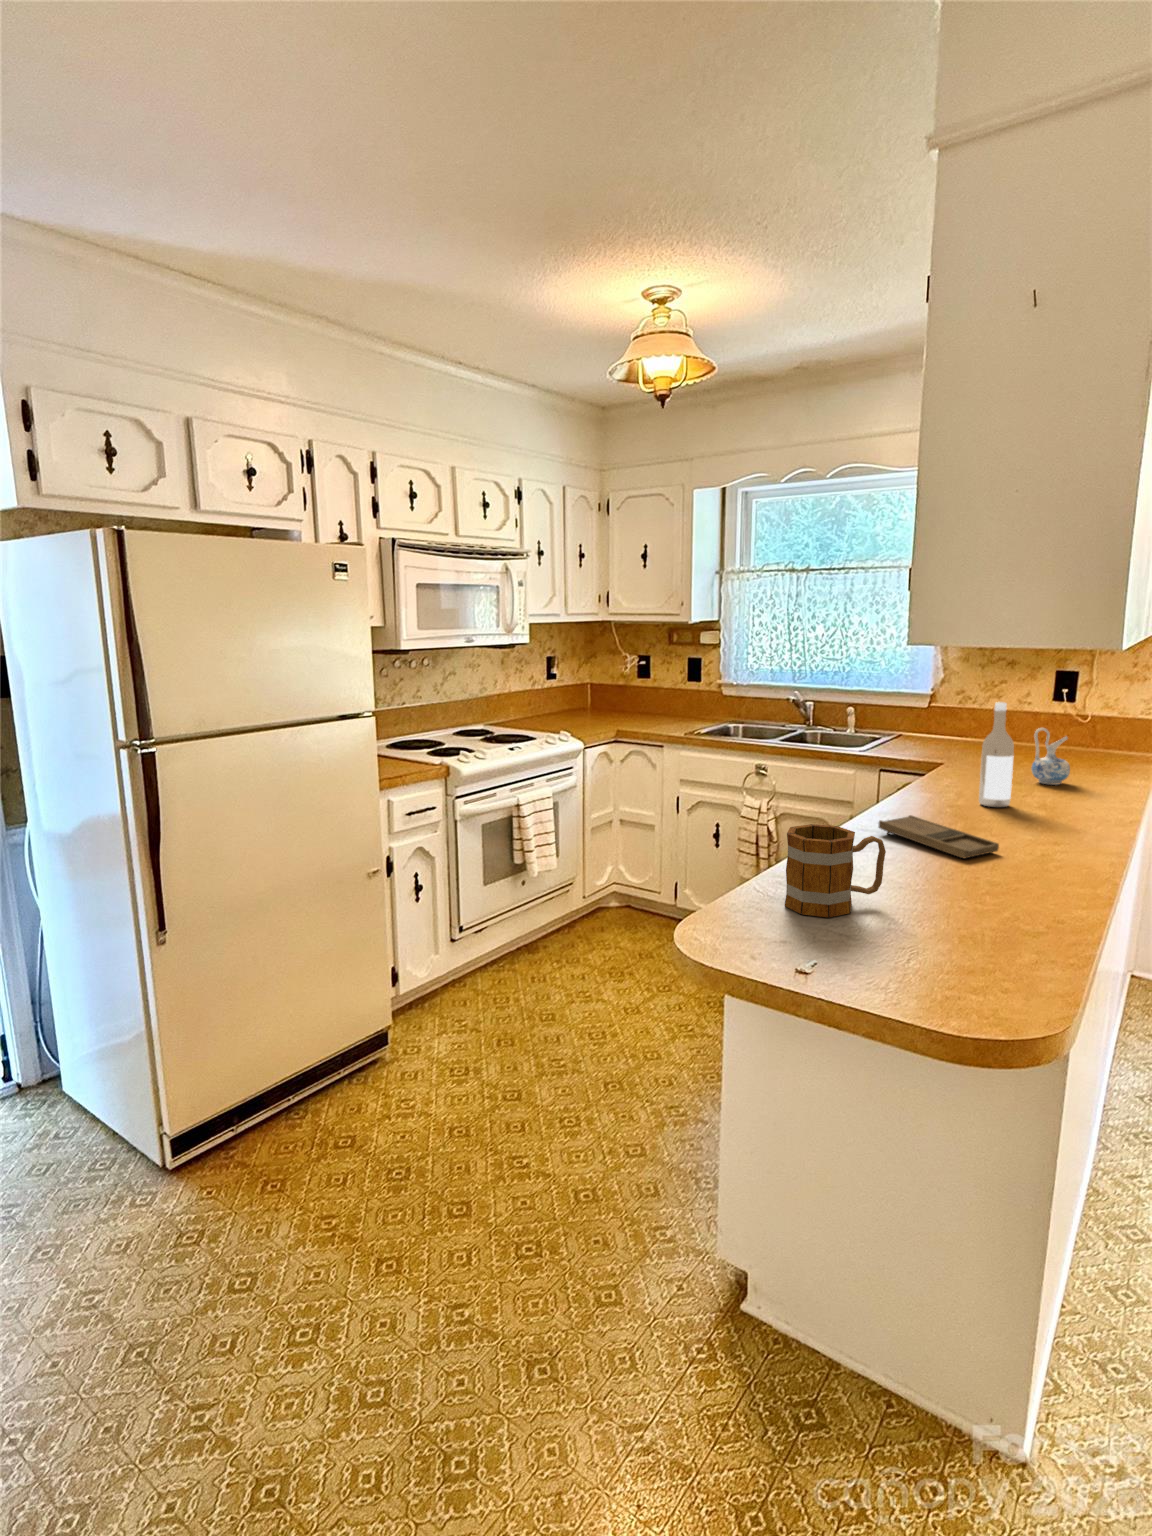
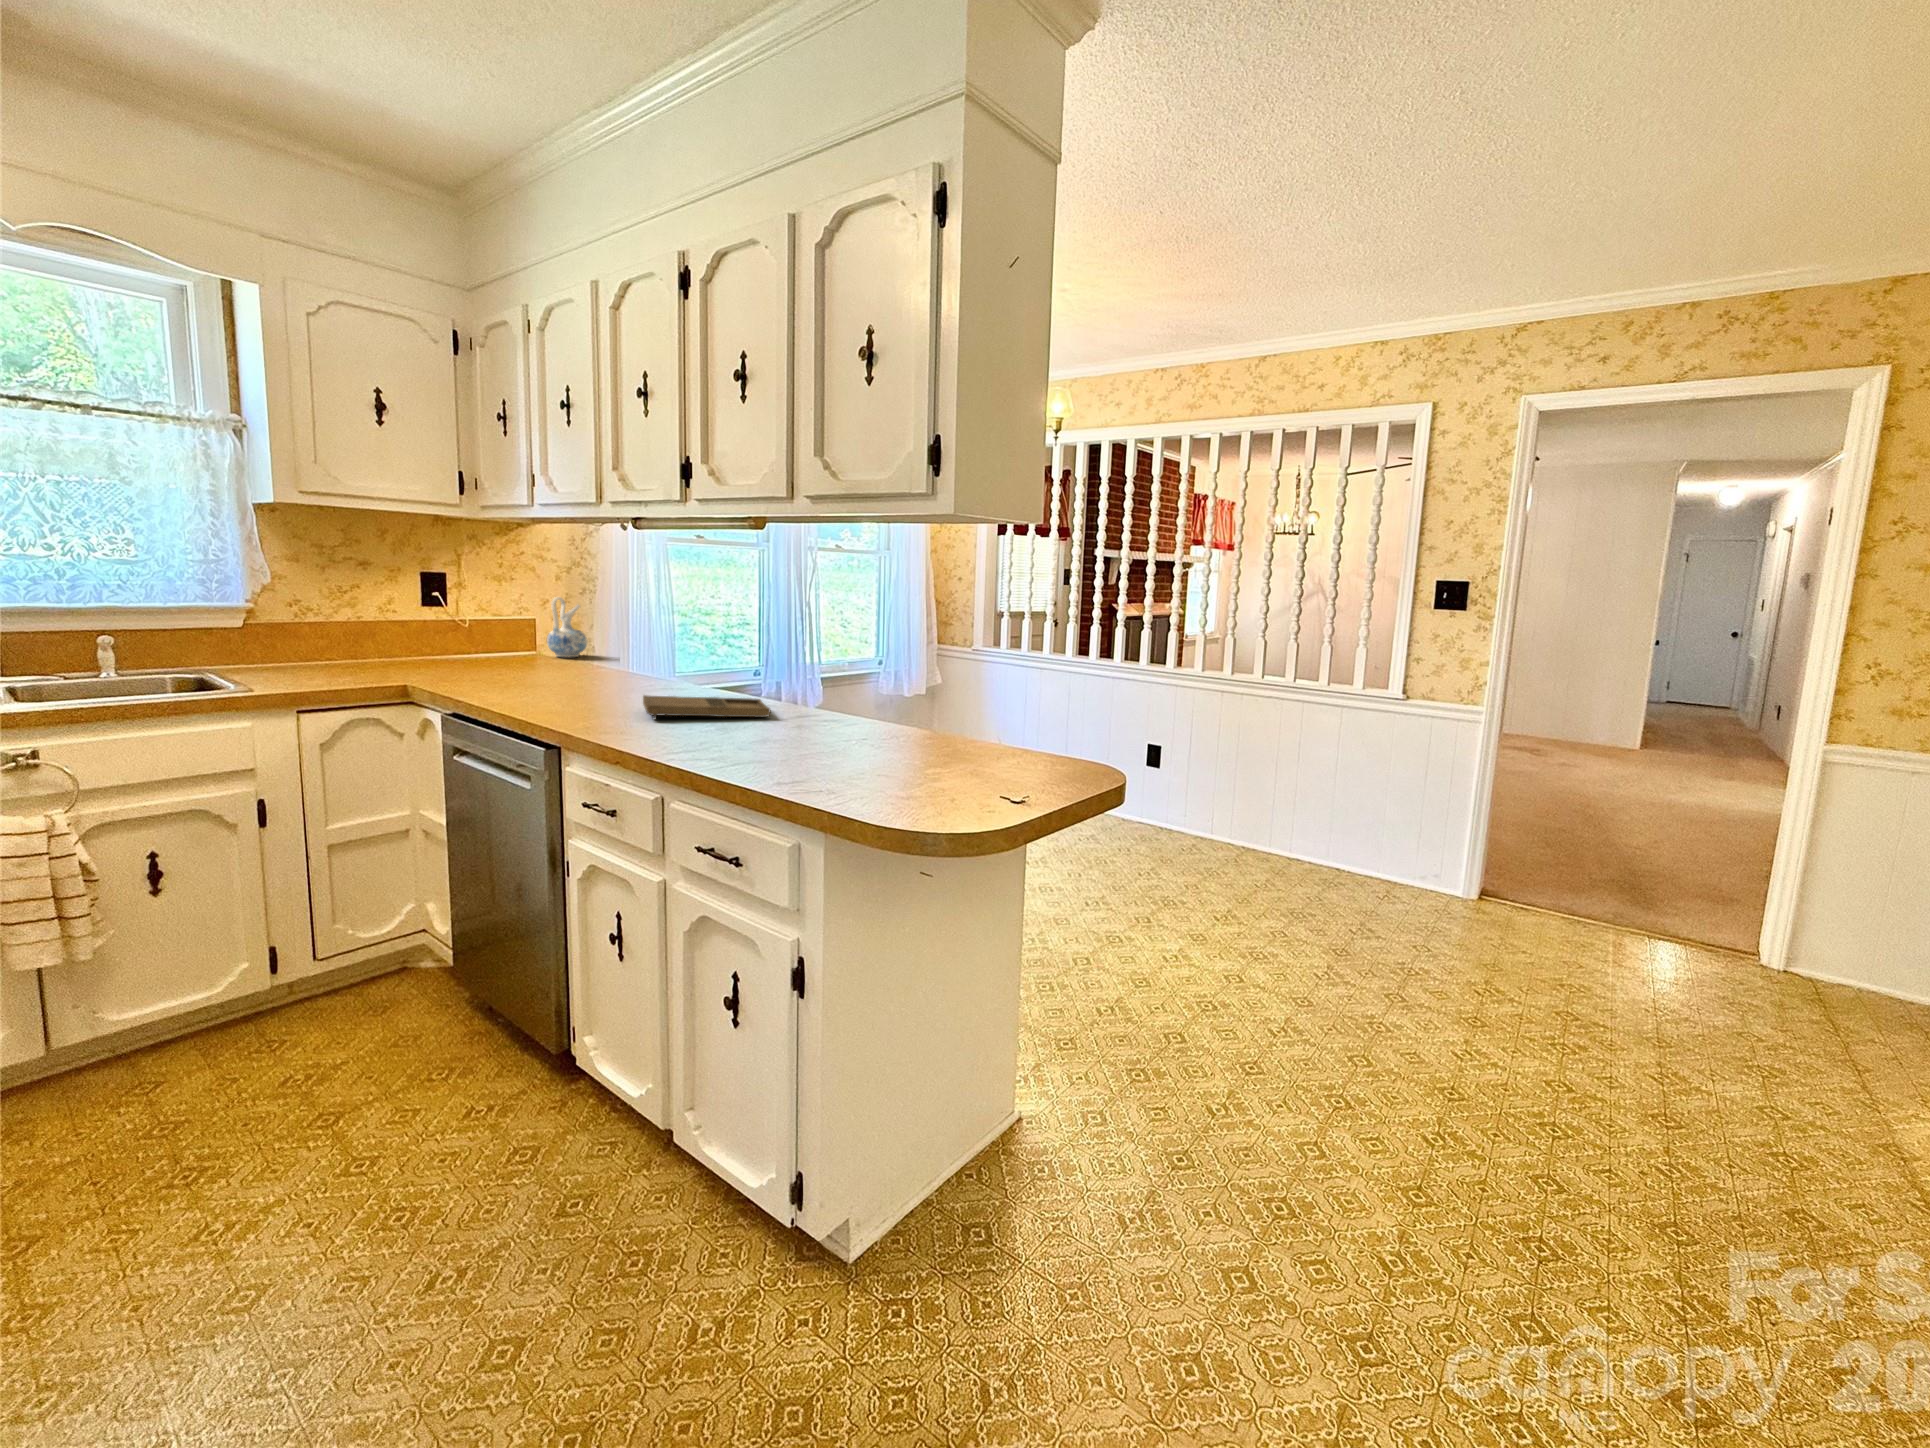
wine bottle: present [979,702,1014,807] -> none [593,566,628,682]
mug: present [785,824,886,917] -> none [815,689,892,784]

